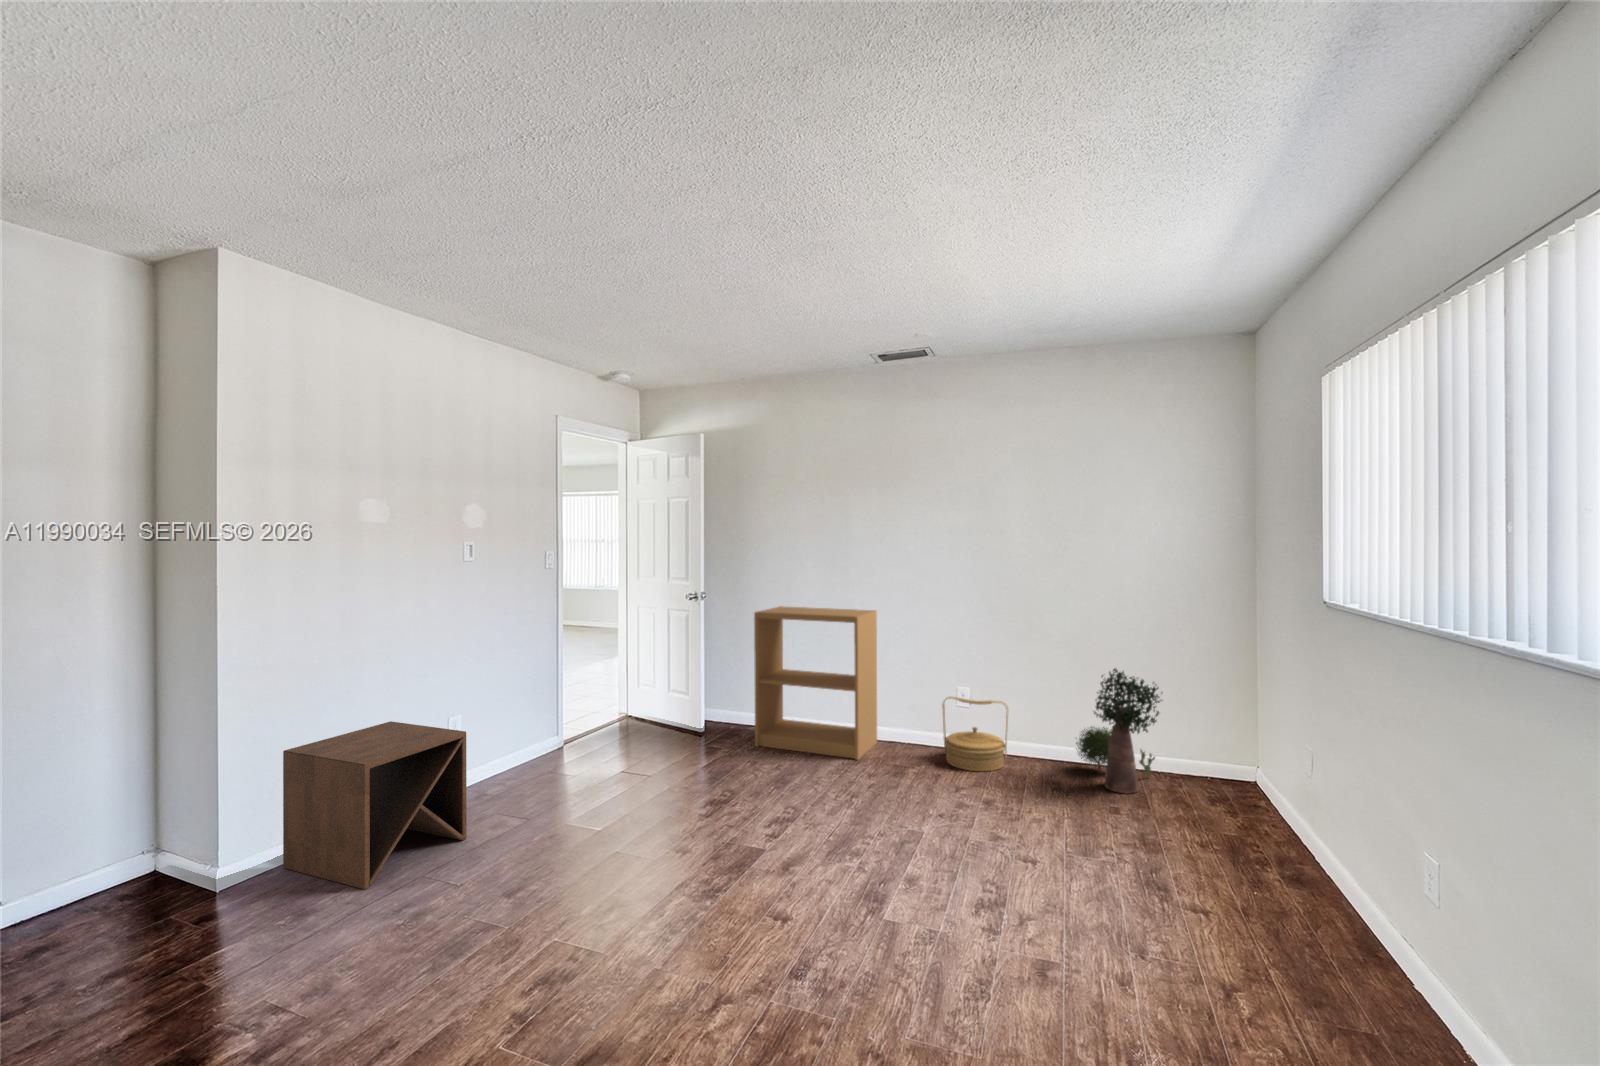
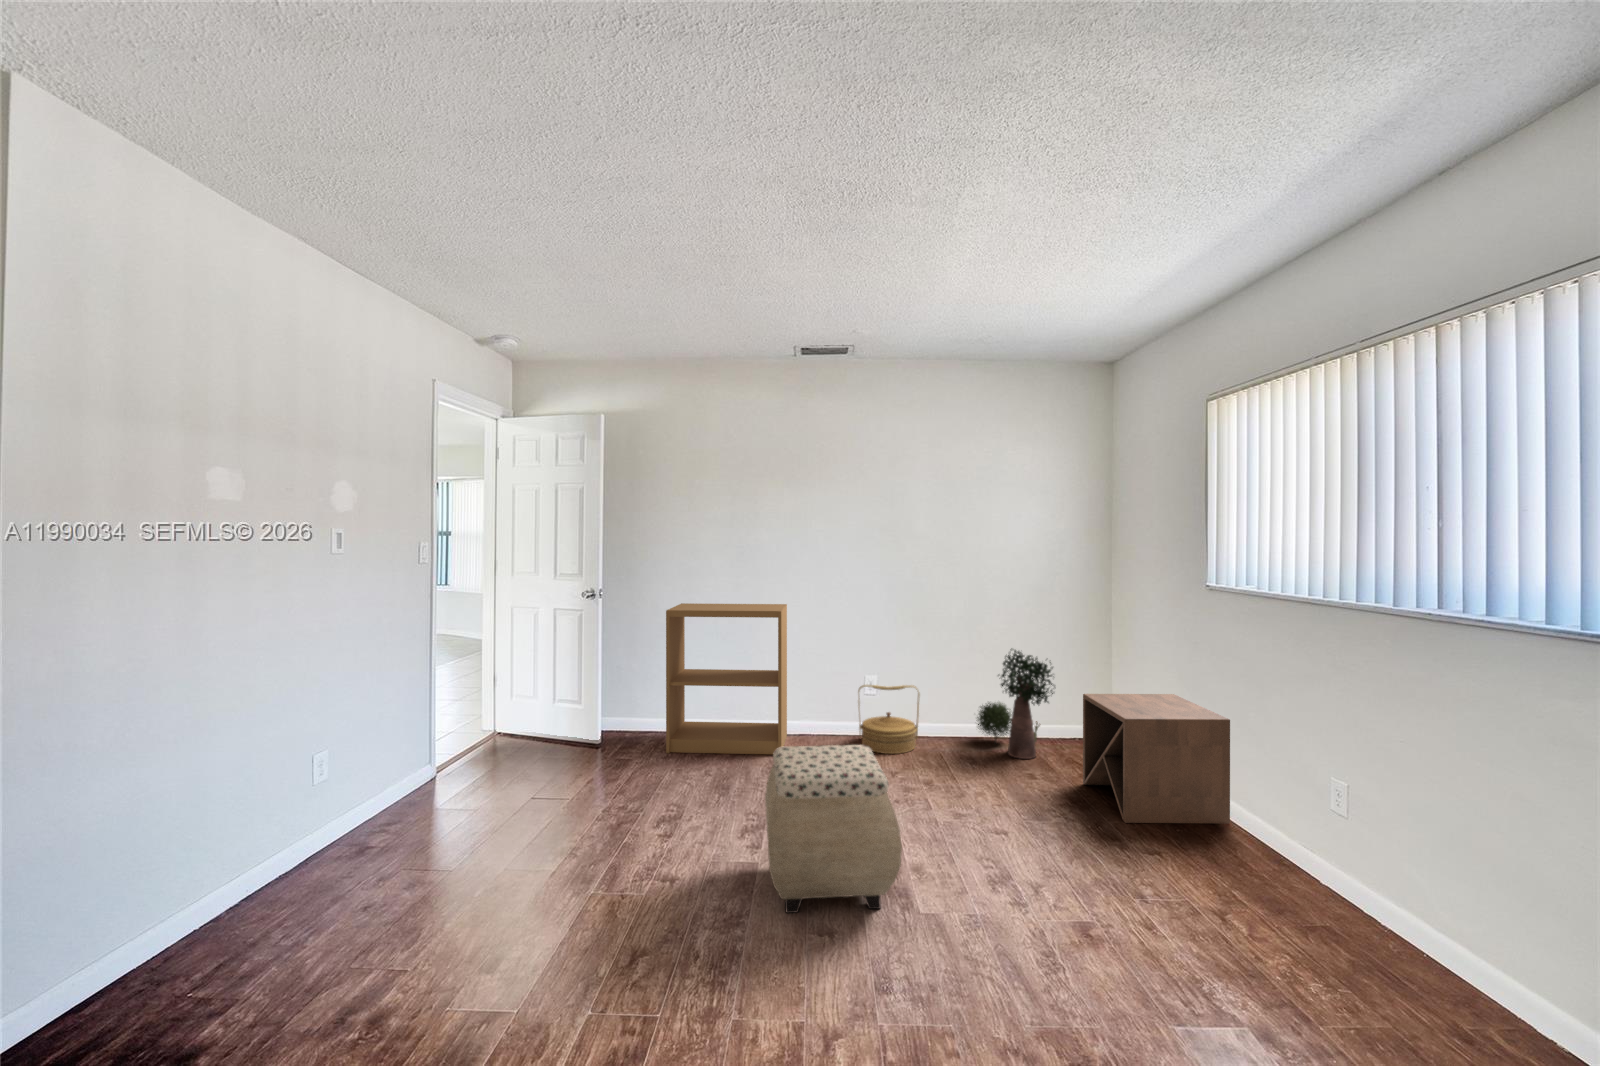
side table: present [283,721,467,889] -> present [1083,694,1230,824]
ottoman: none [737,743,881,909] -> present [765,745,902,913]

